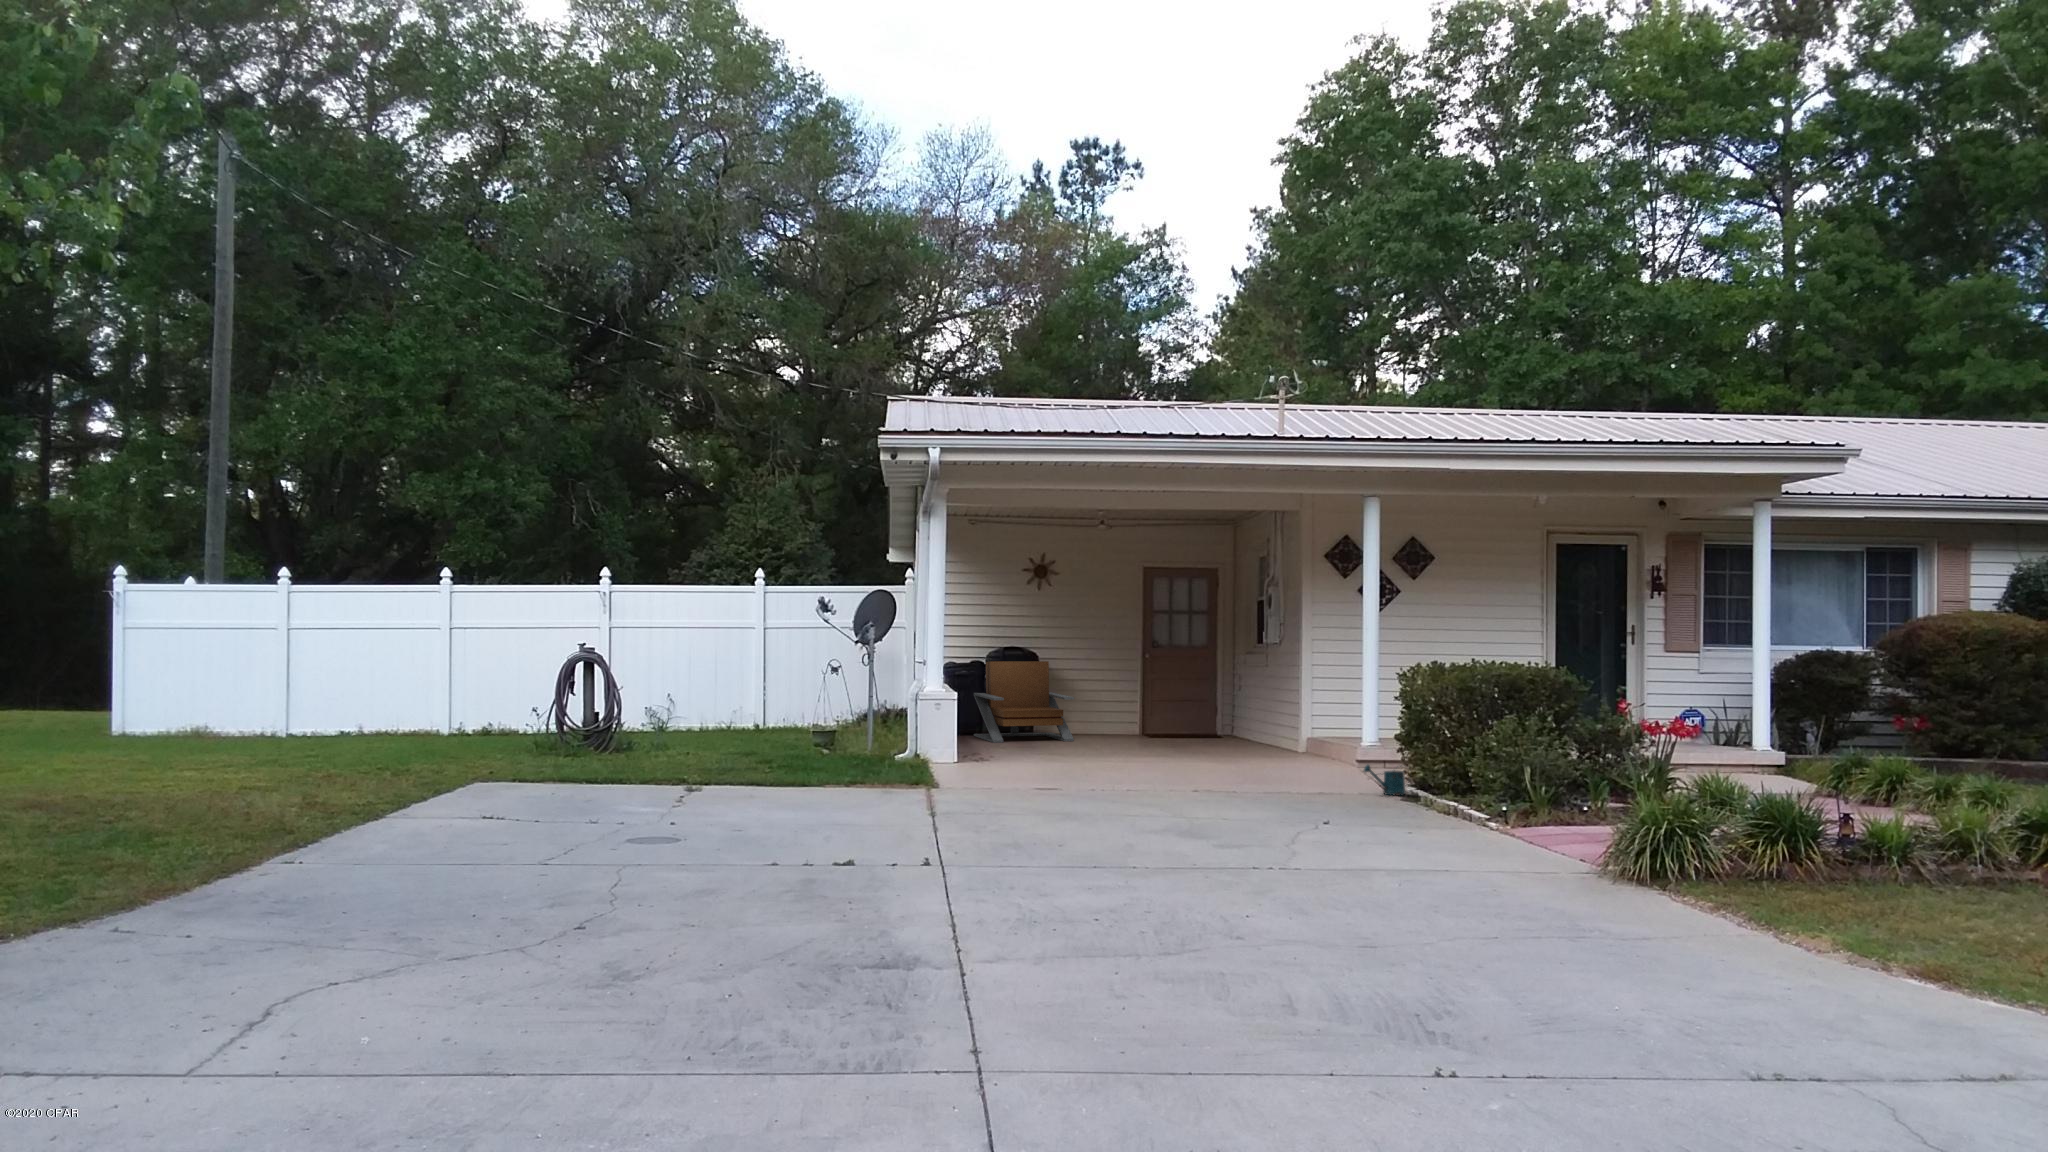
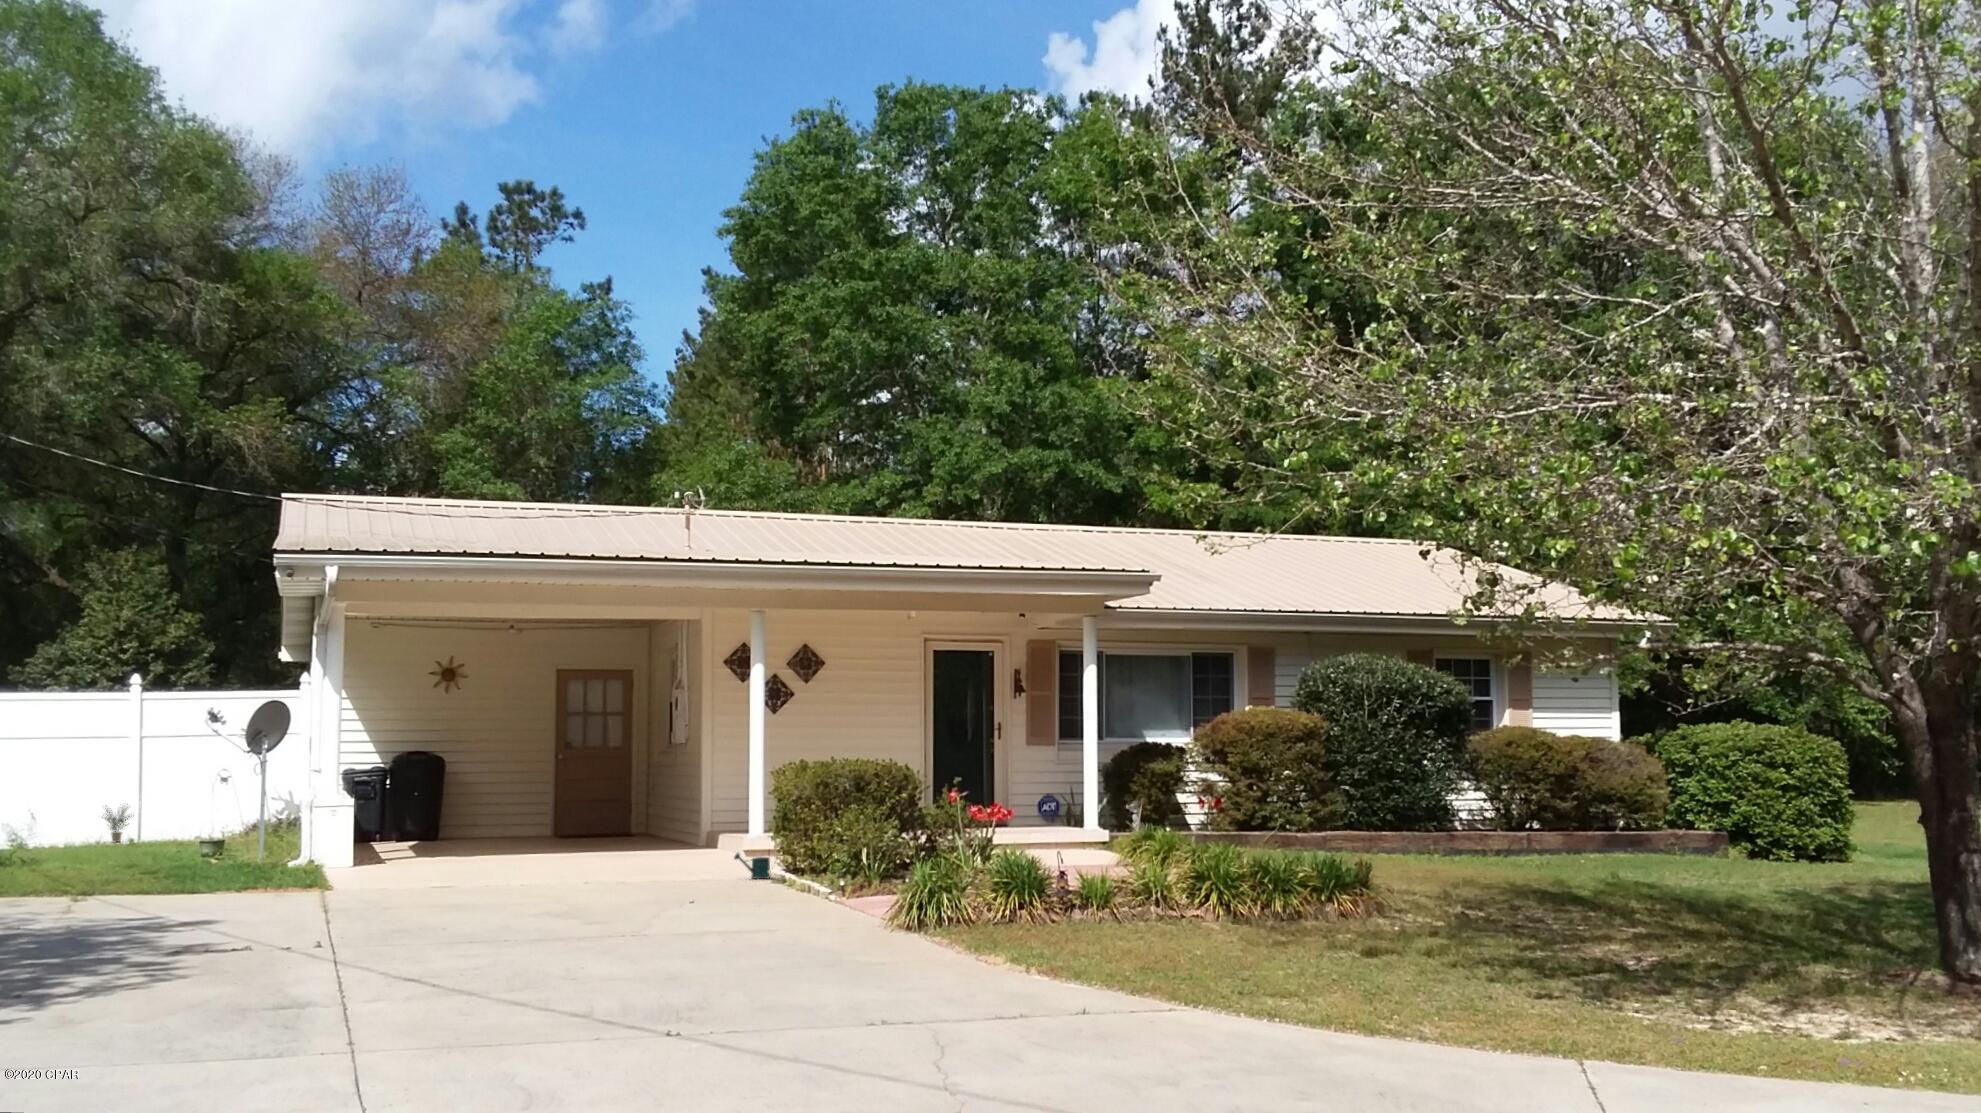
lounge chair: present [974,661,1074,743] -> none [375,767,479,849]
potted plant: none [722,688,757,726] -> present [102,807,130,842]

